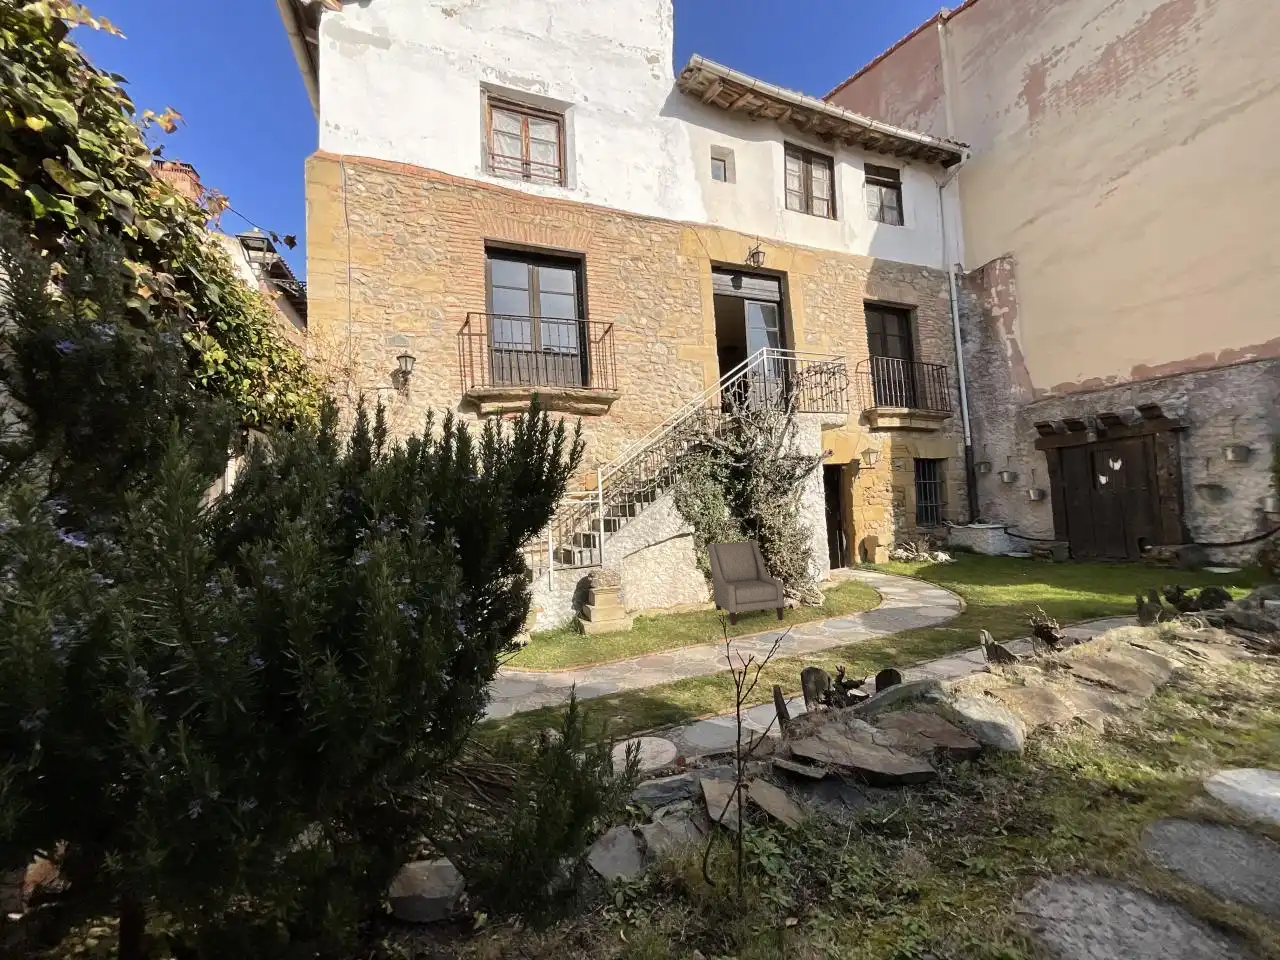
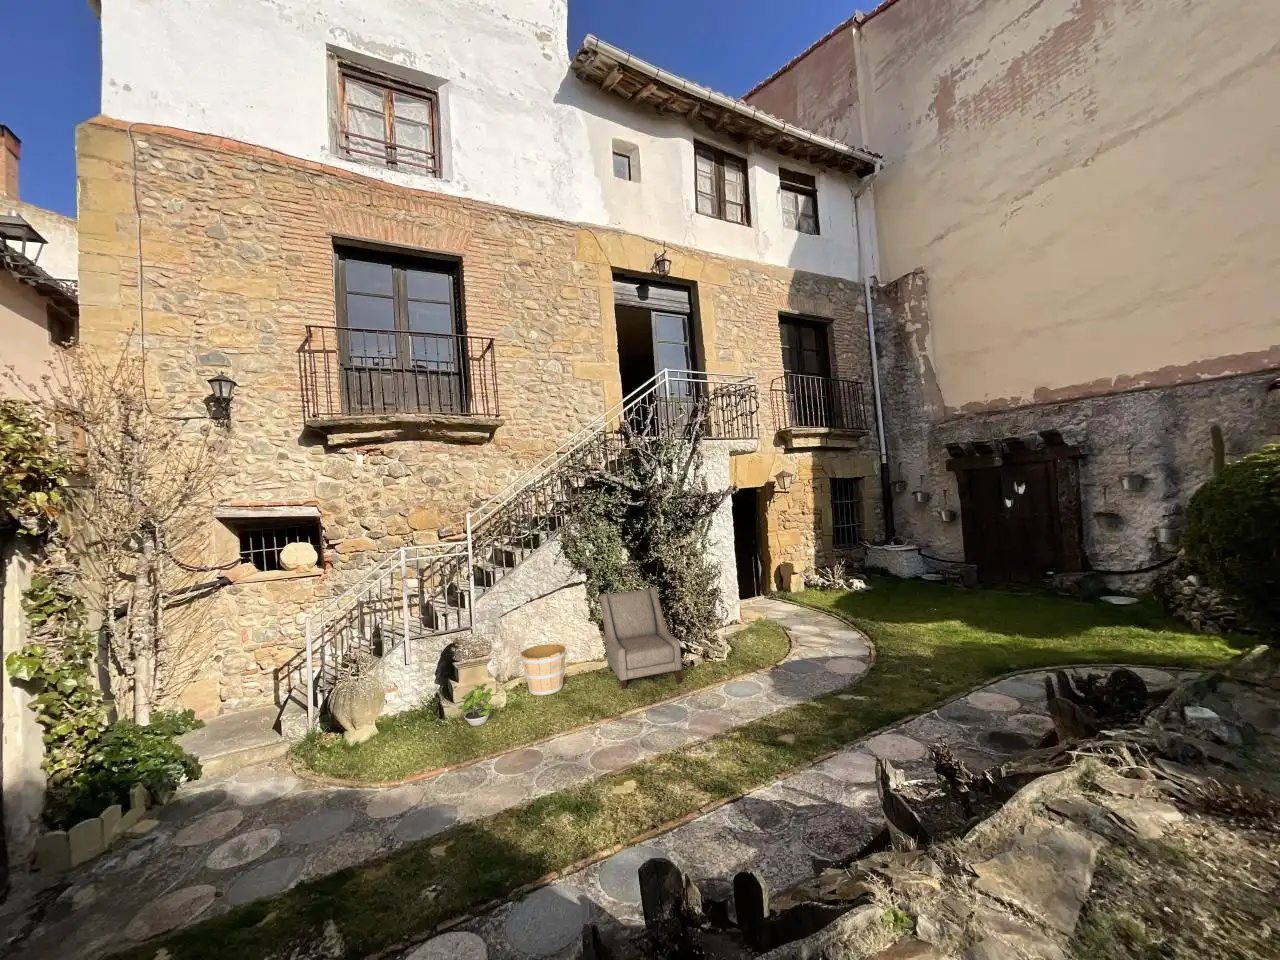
wooden bucket: none [643,582,683,623] -> present [520,643,567,696]
potted plant: none [601,606,629,638] -> present [458,684,493,726]

